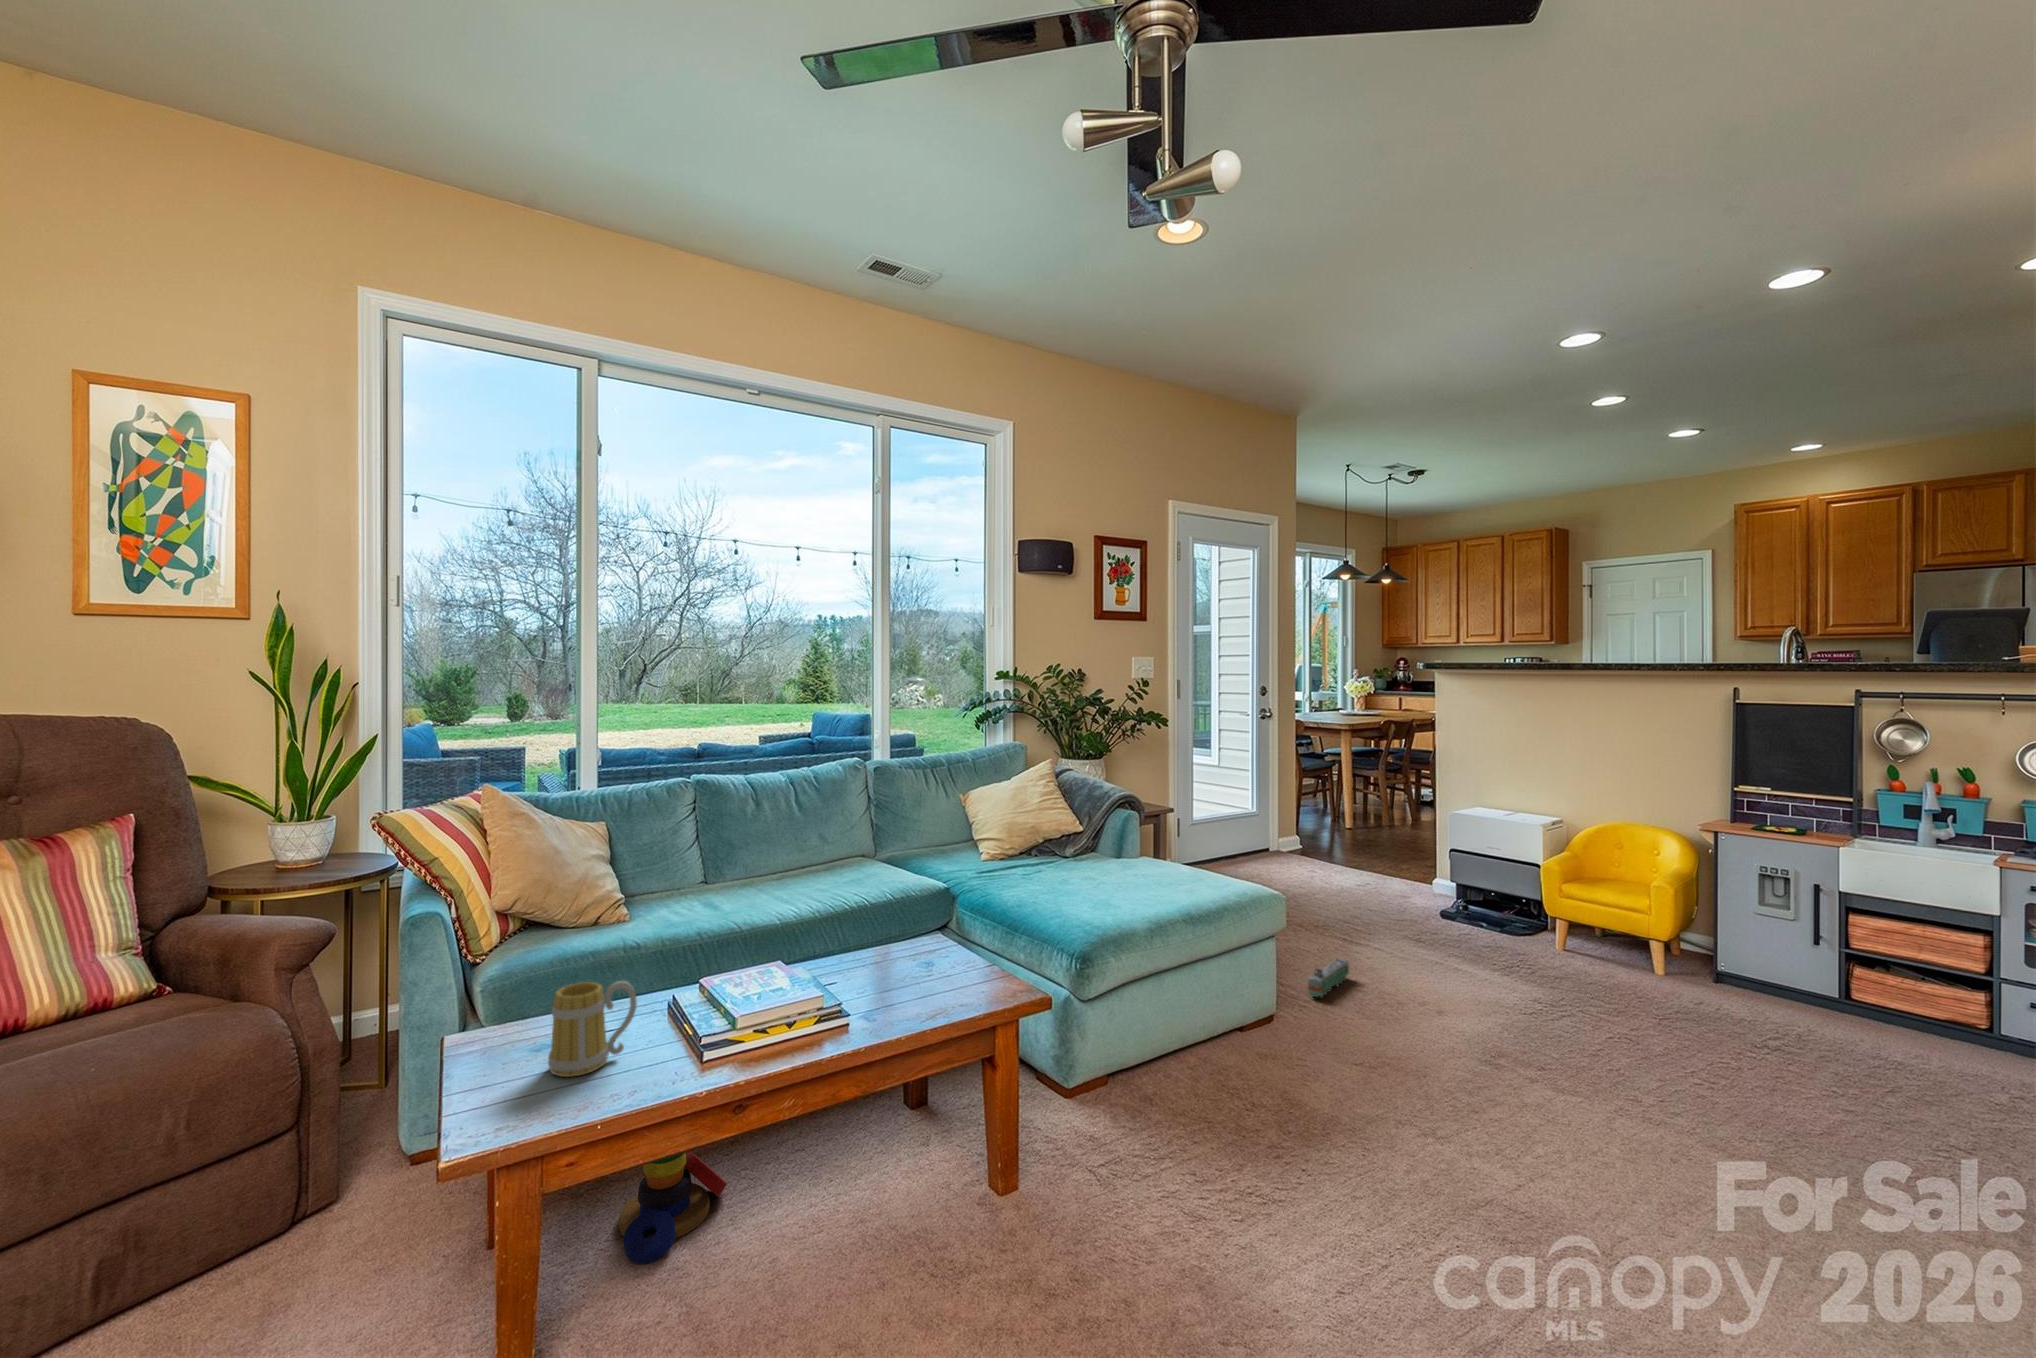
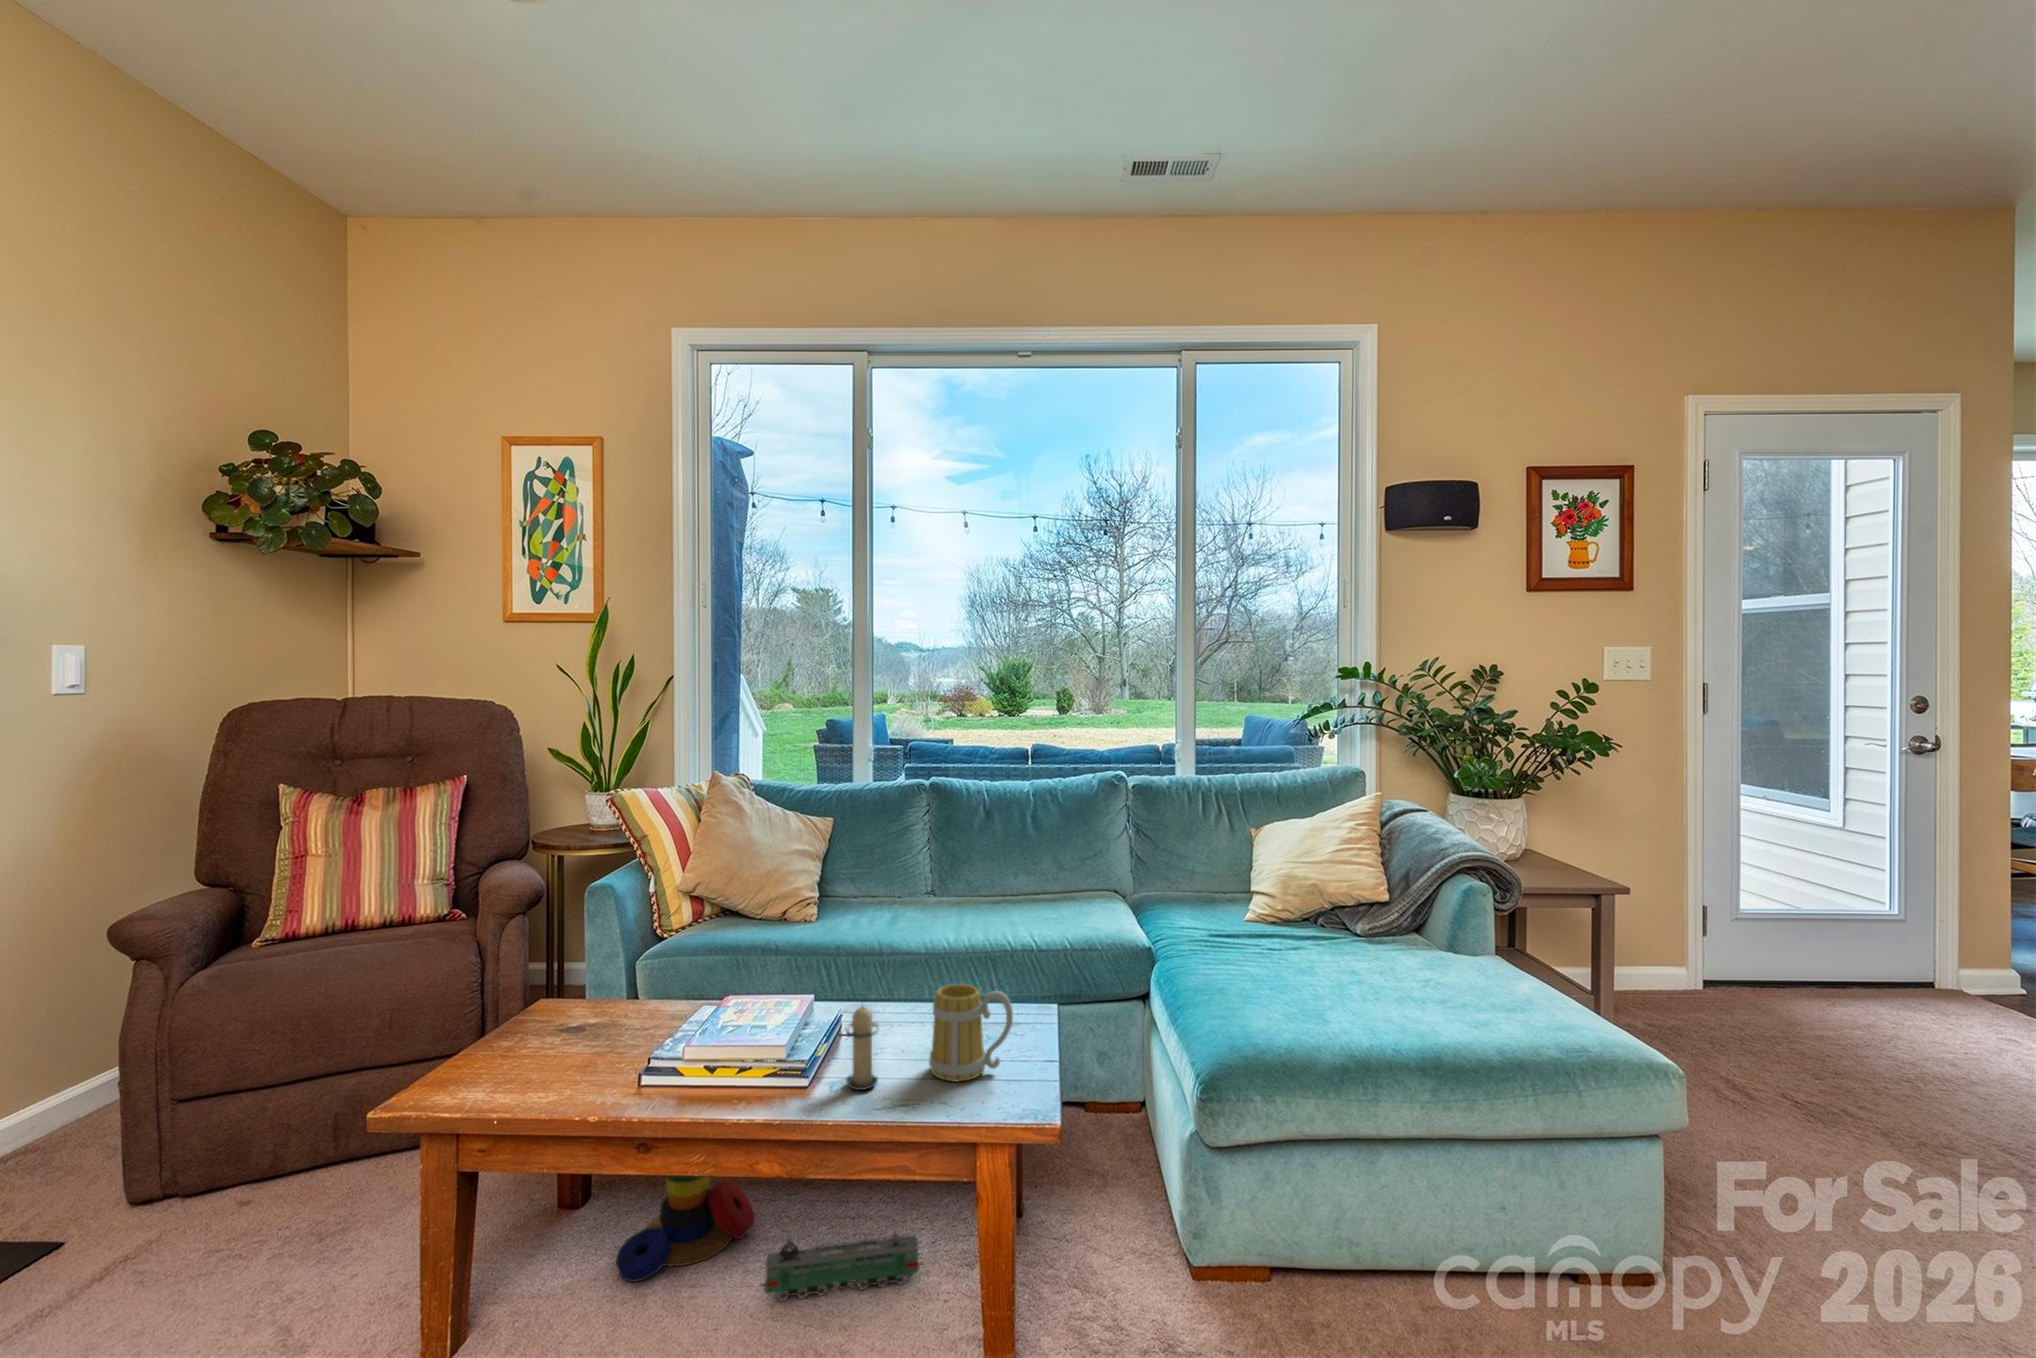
candle: none [872,945,906,1017] -> present [845,1006,878,1090]
toy train: present [1308,958,1349,997] -> present [760,1234,923,1301]
mug: present [548,981,637,1077] -> present [929,984,1013,1081]

